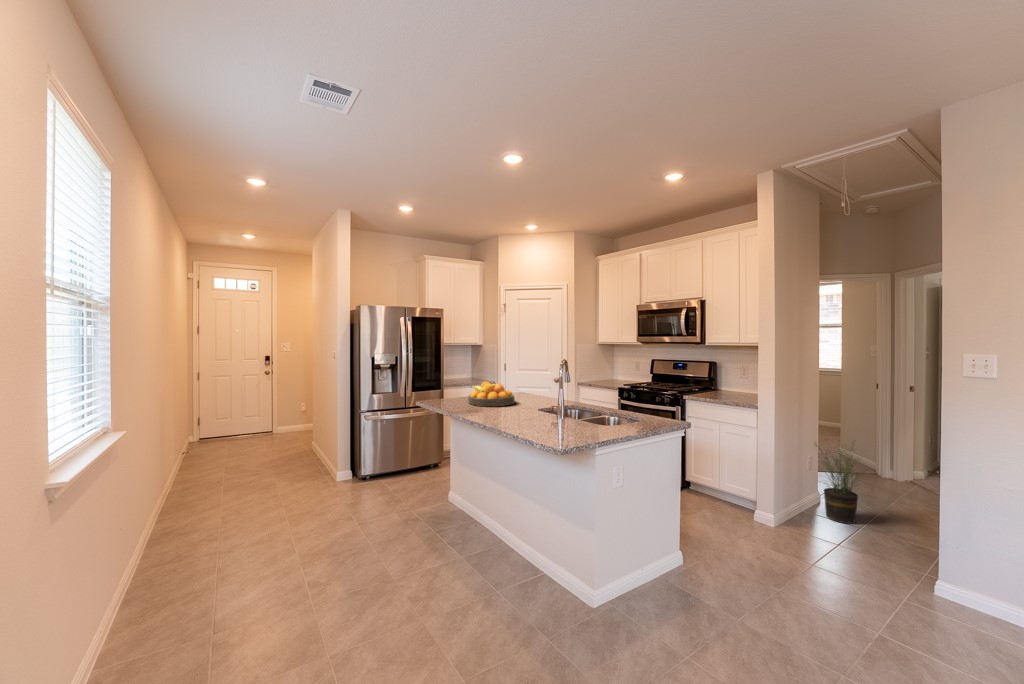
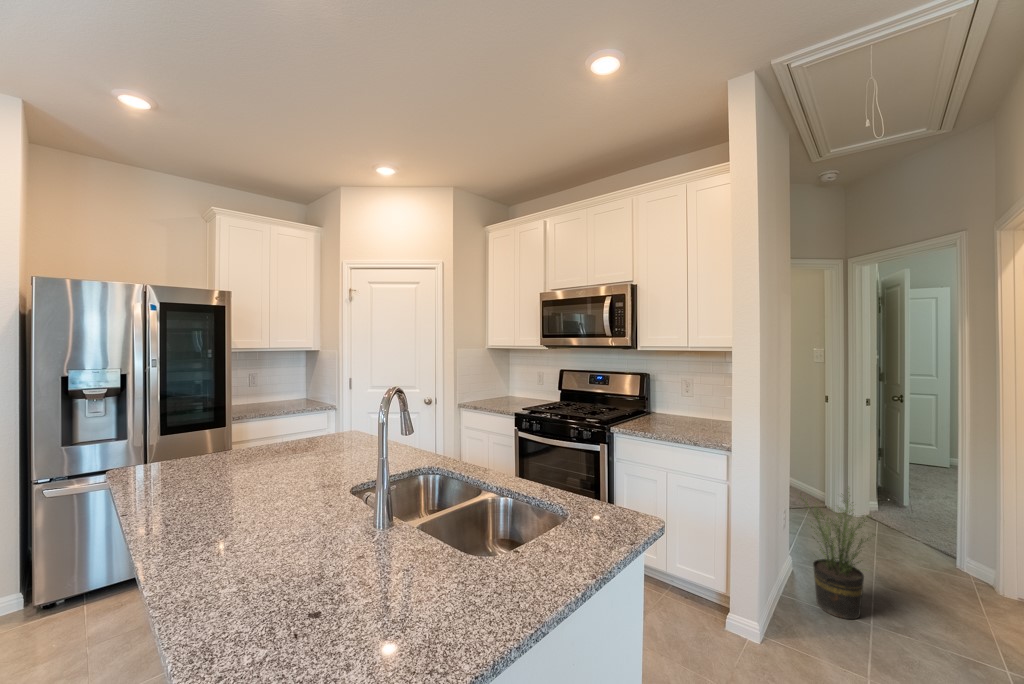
fruit bowl: present [468,381,515,406] -> none [197,431,309,494]

